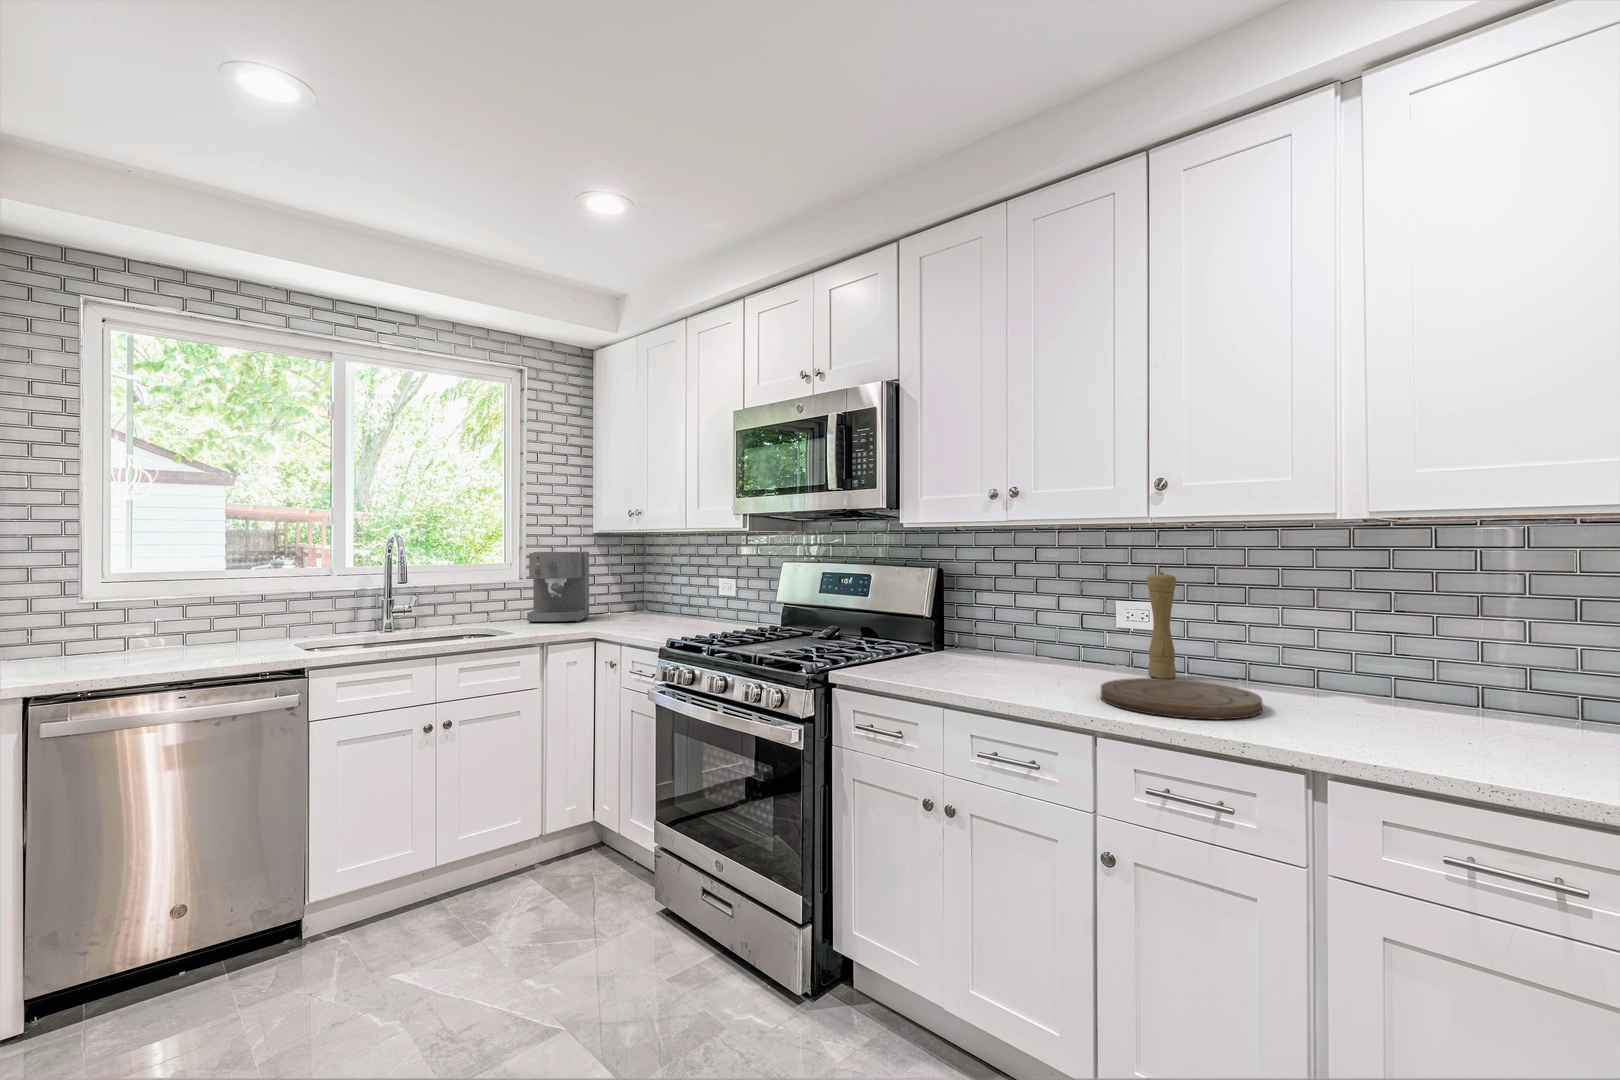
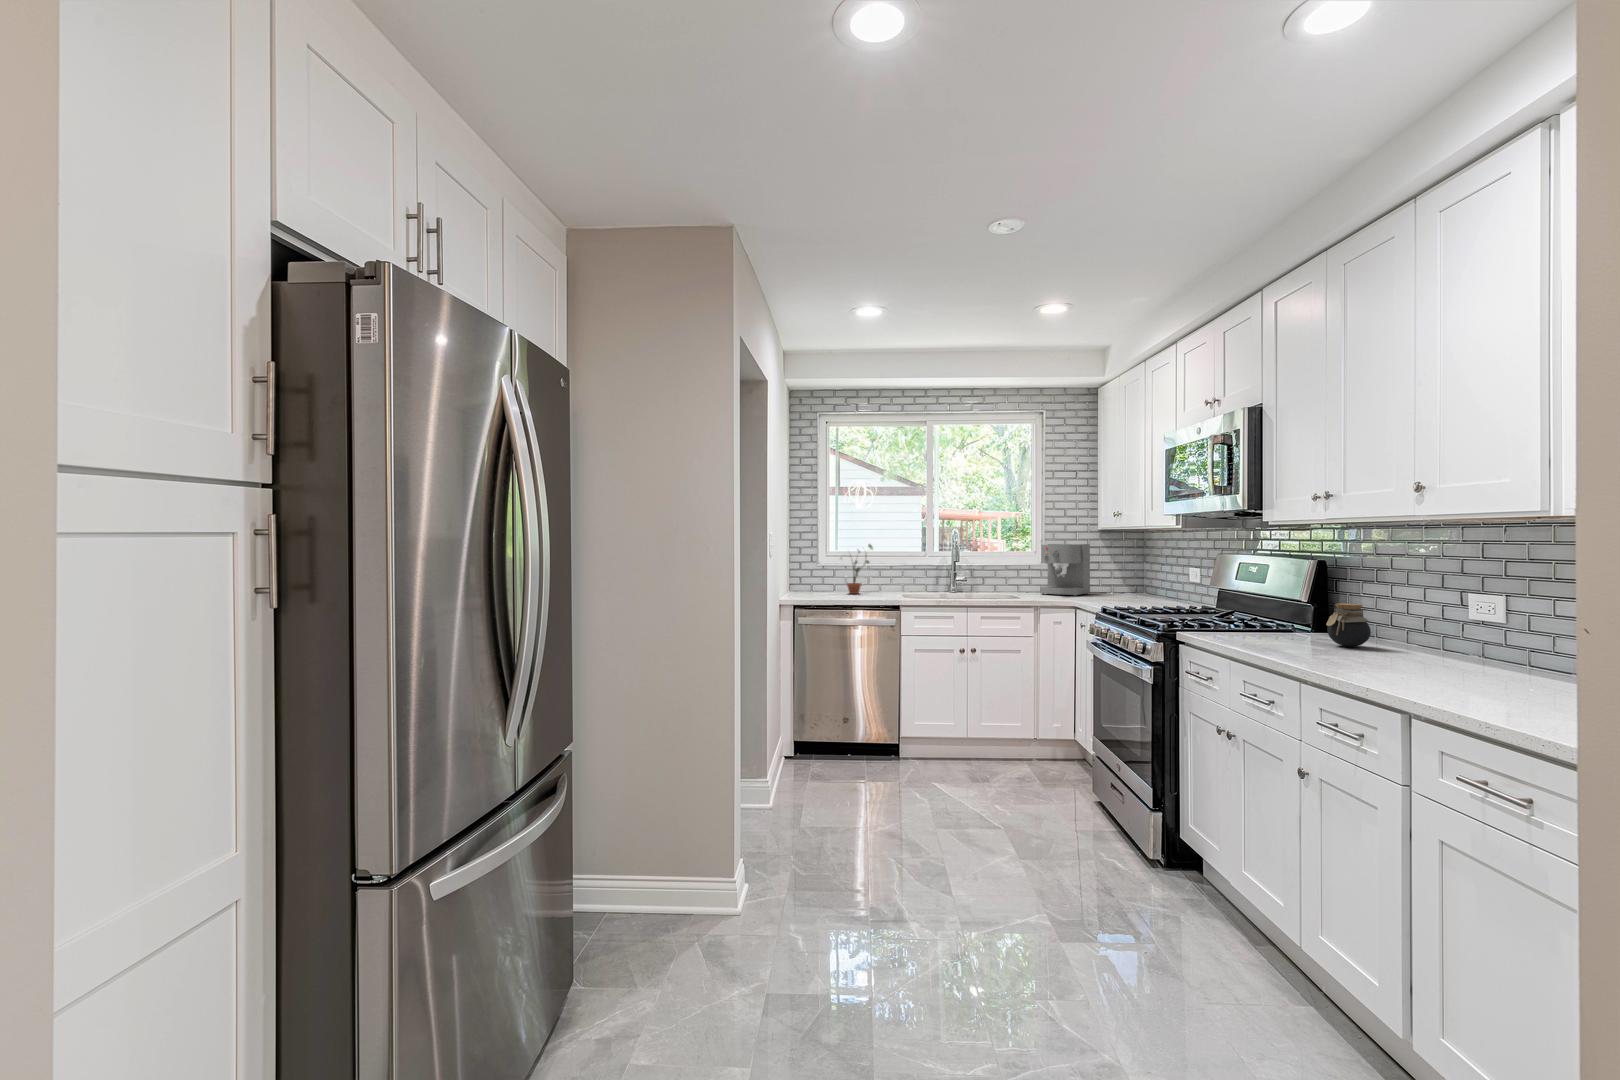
potted plant: none [152,554,228,651] -> present [847,544,873,594]
pepper mill: present [1147,573,1176,678] -> none [1470,567,1503,665]
jar: none [996,619,1039,670] -> present [1326,603,1371,647]
cutting board: present [1101,678,1262,719] -> none [1340,654,1498,685]

